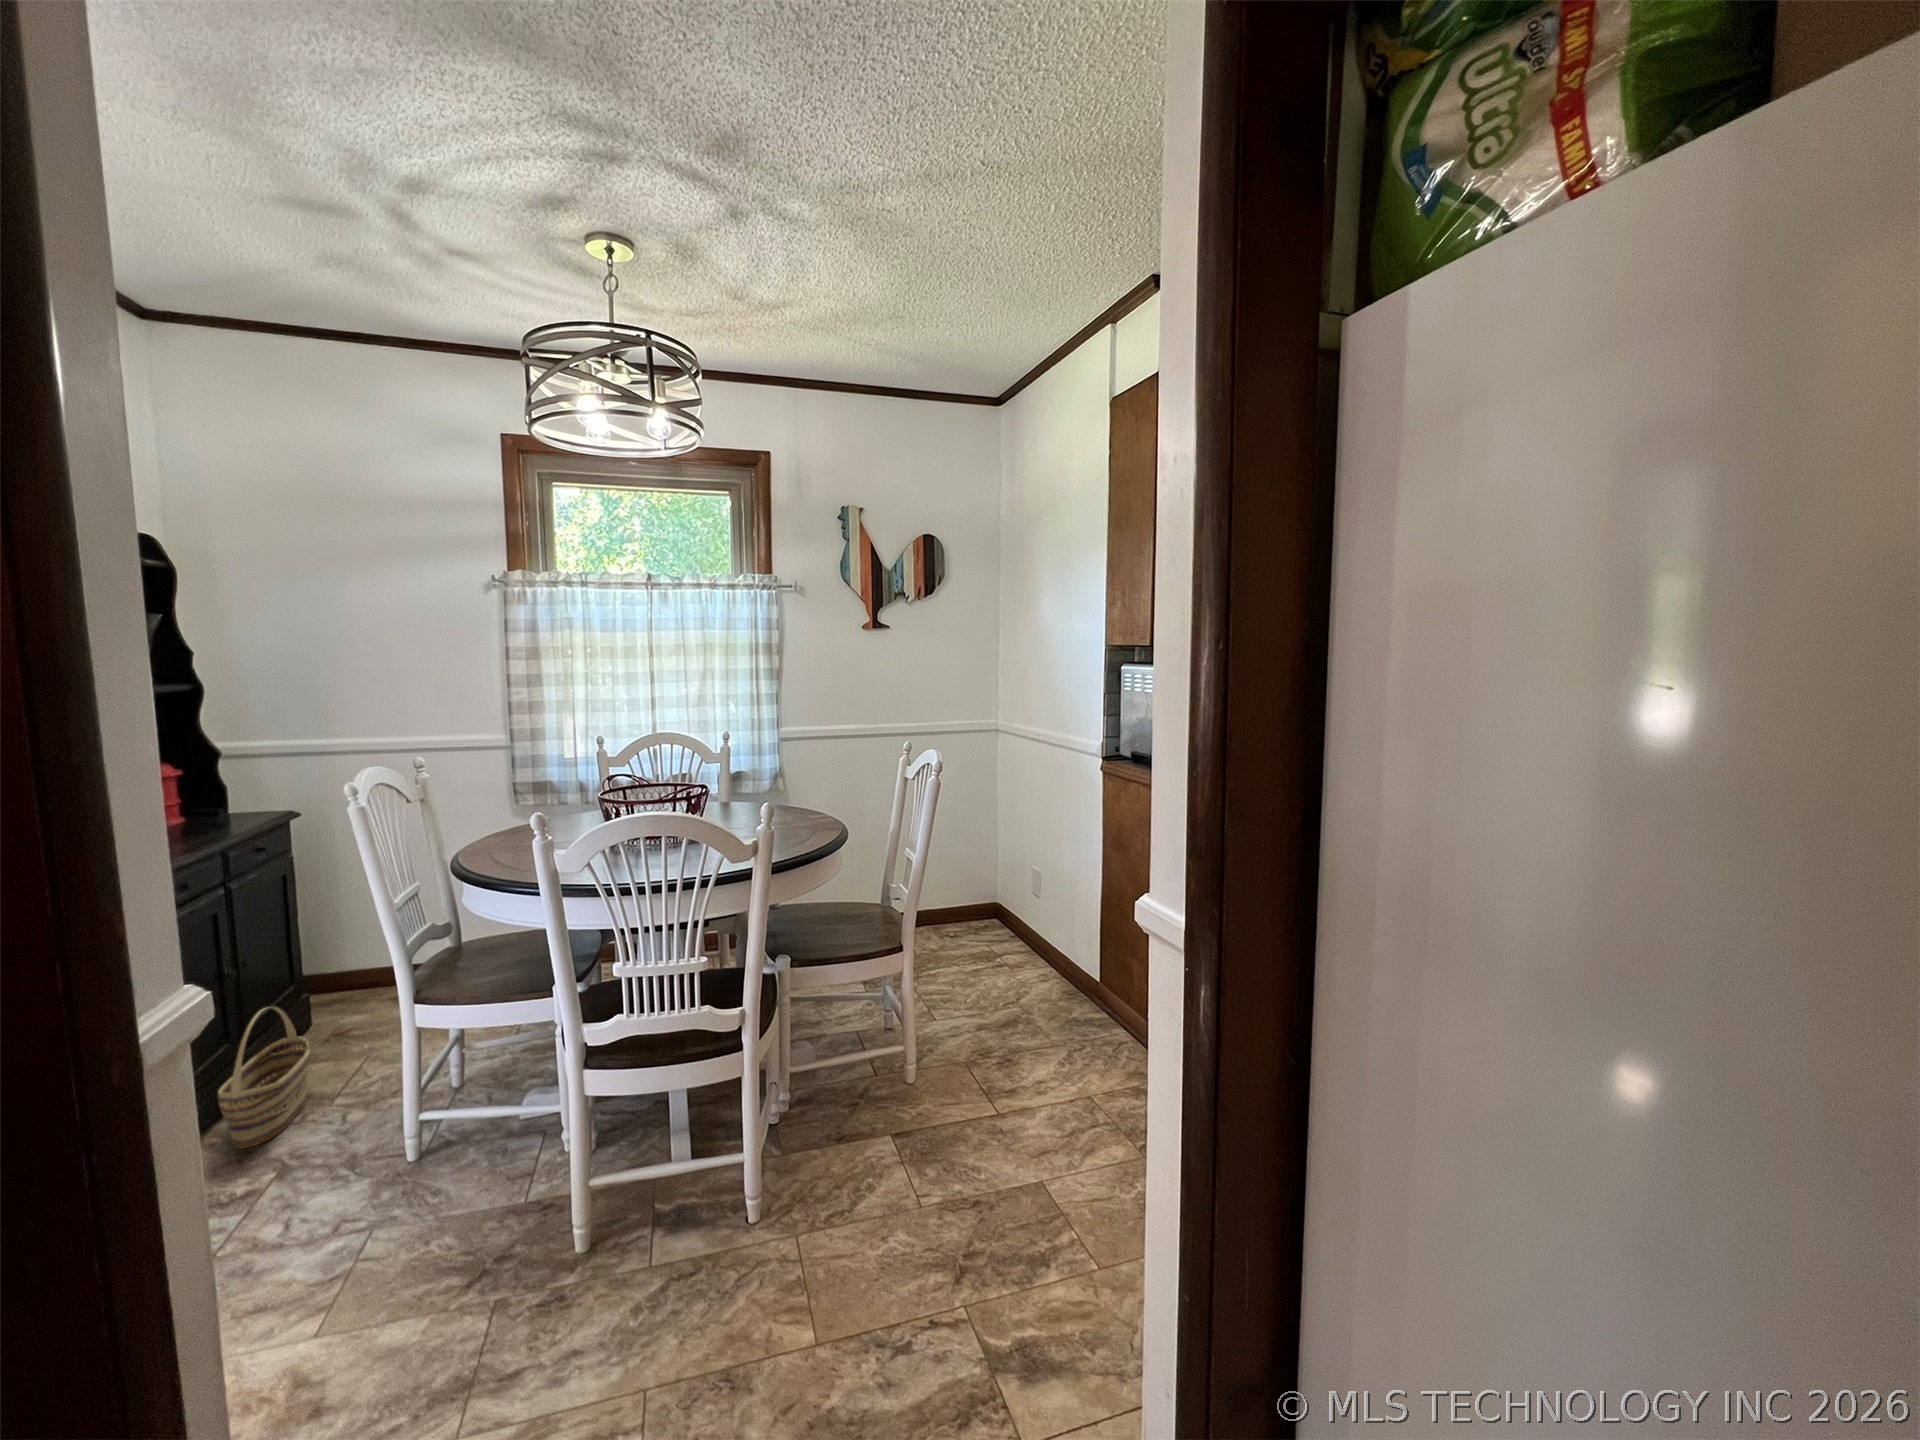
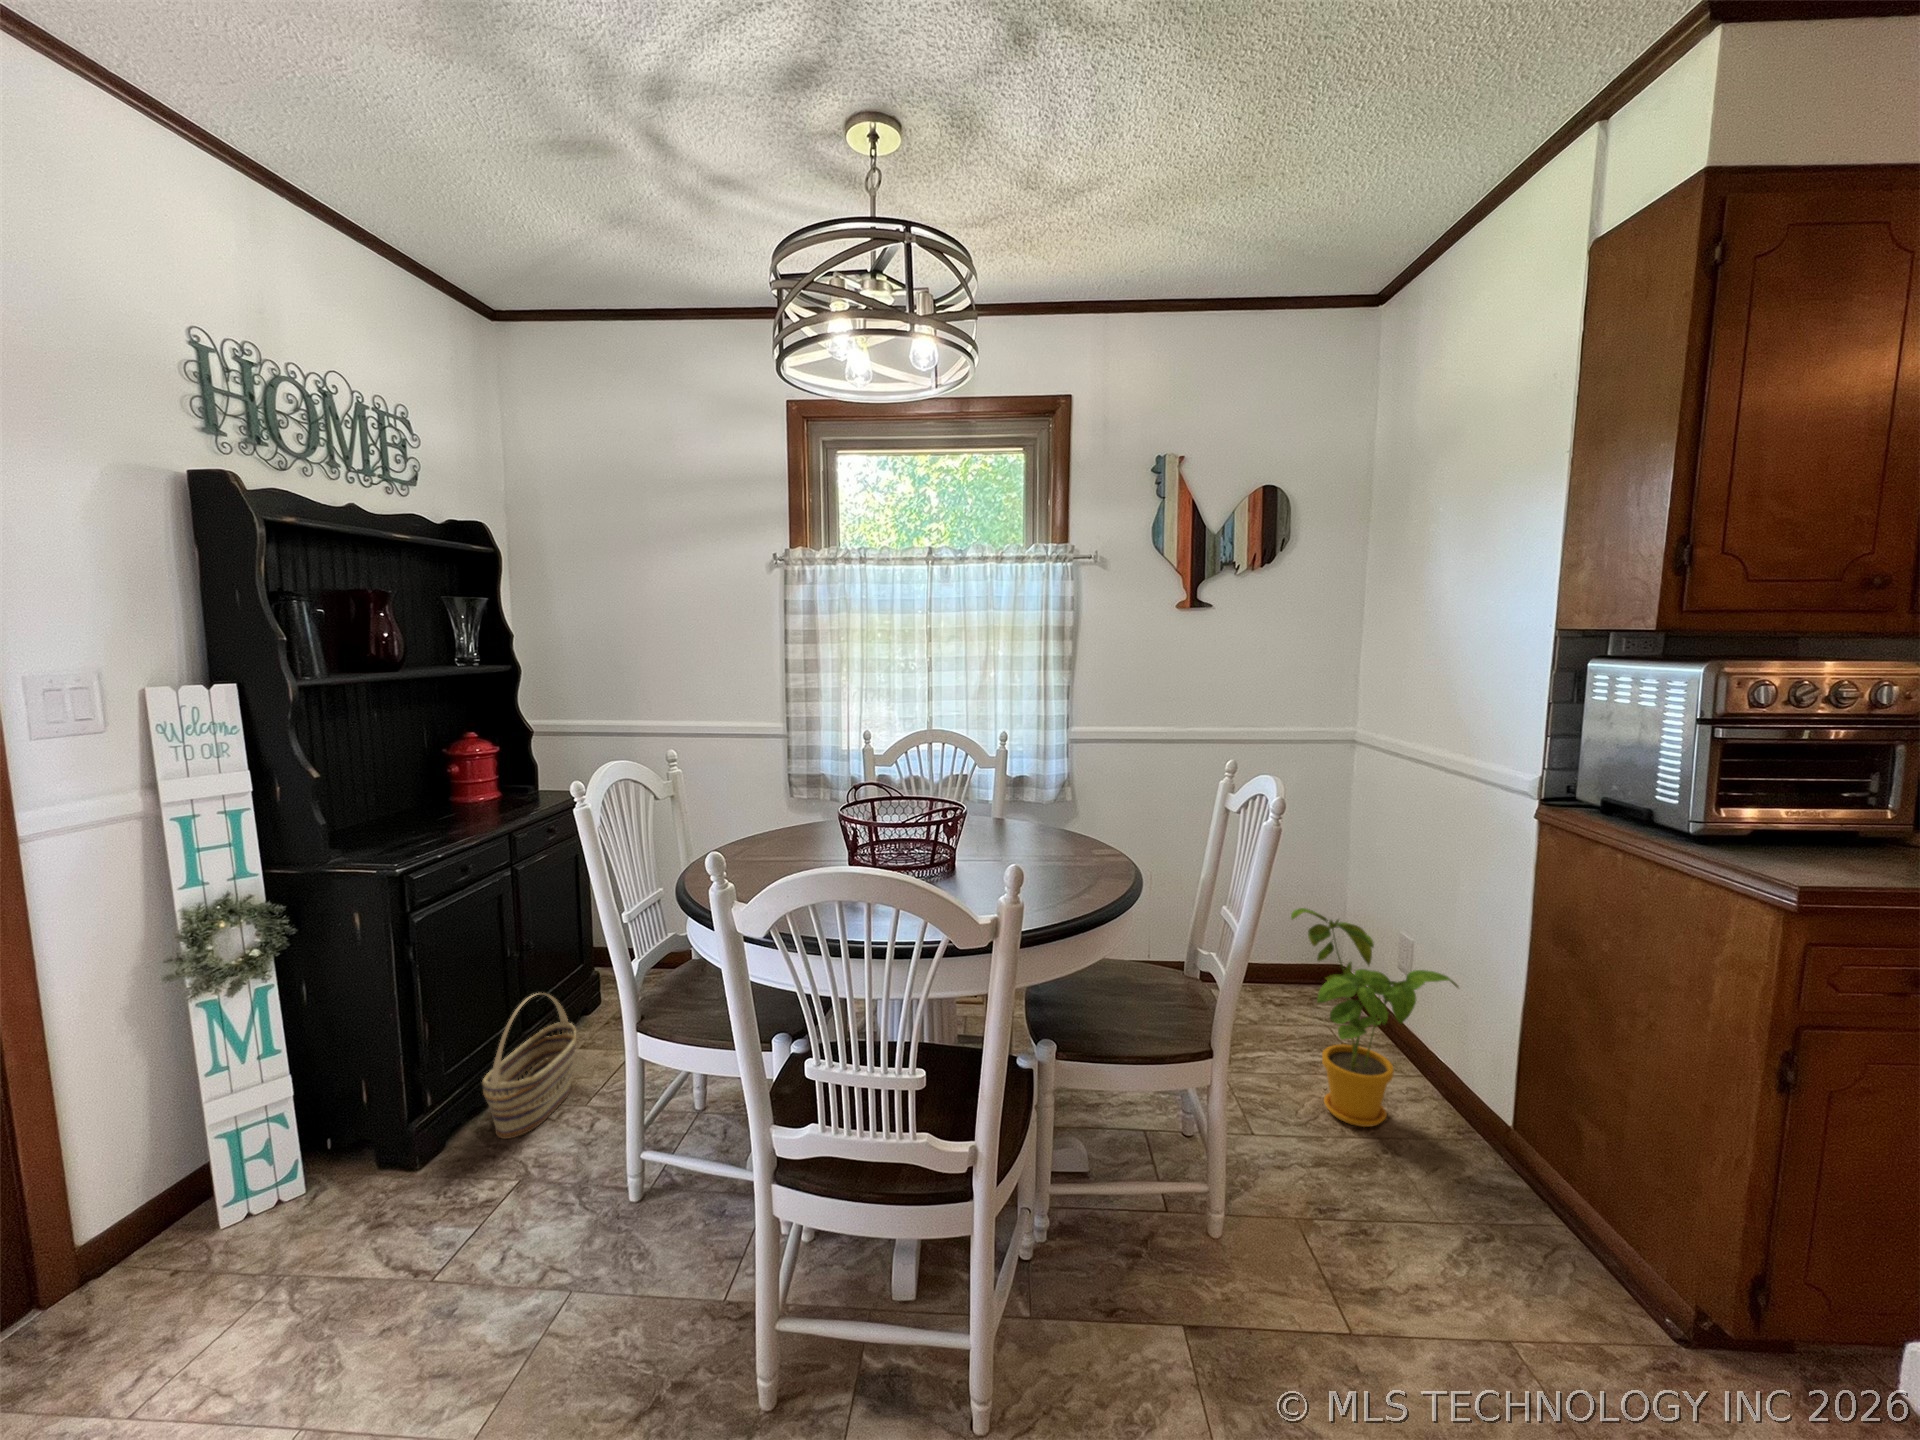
house plant: none [956,852,1067,1003] -> present [1291,908,1459,1127]

